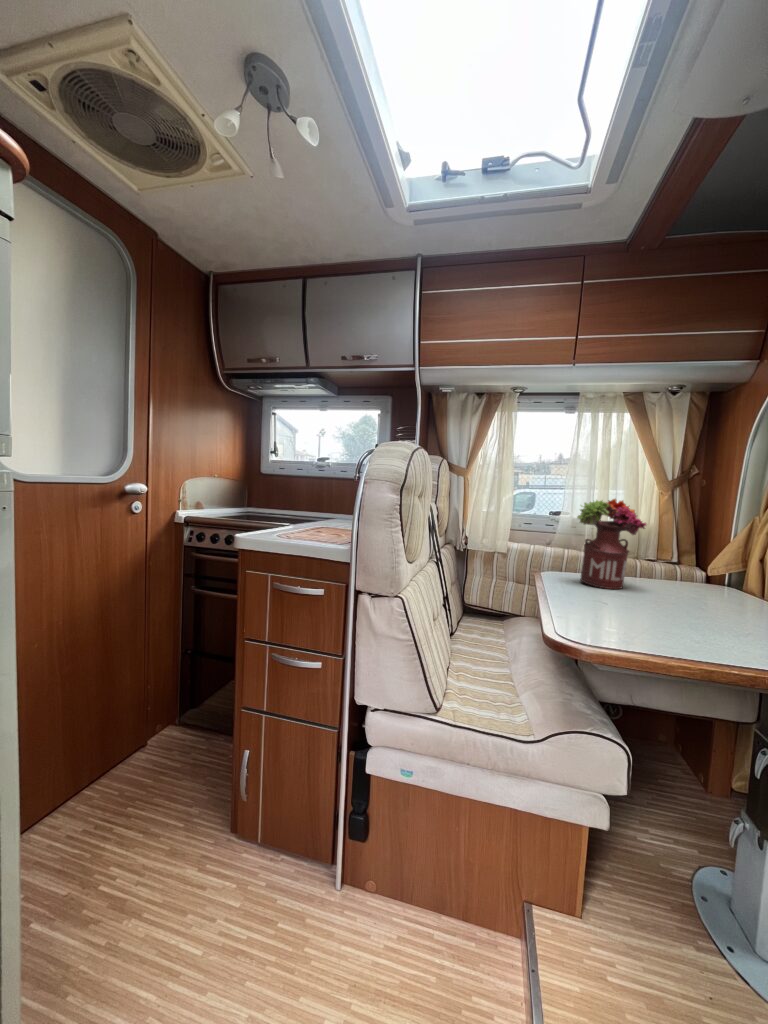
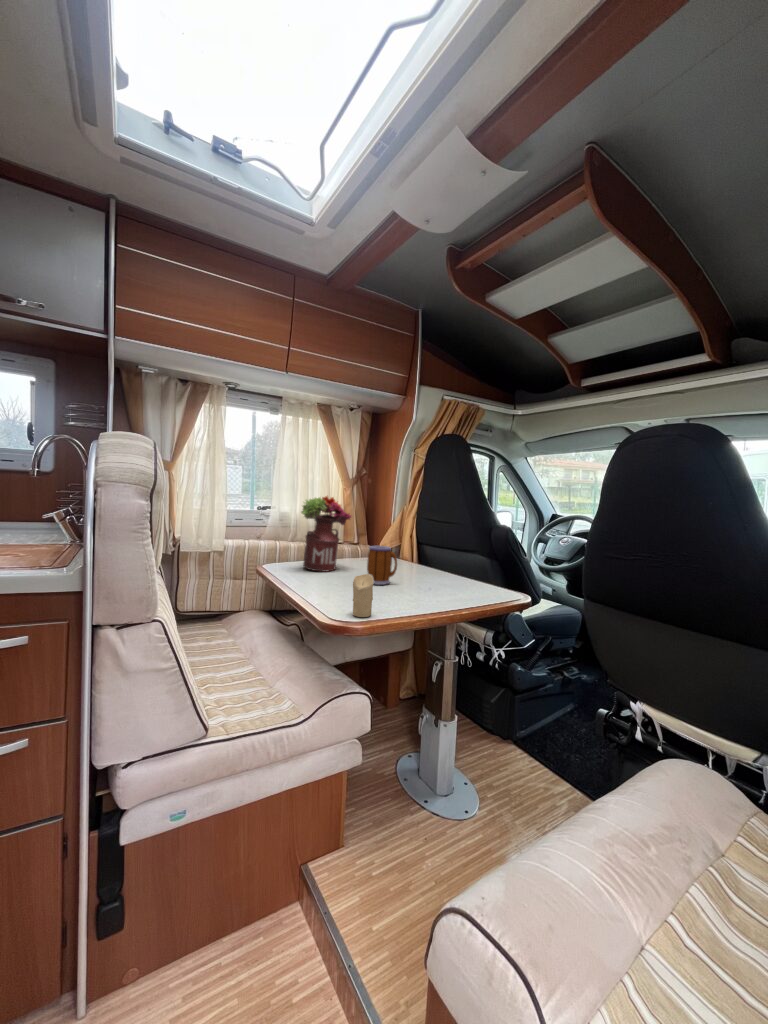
mug: none [653,562,702,616] -> present [367,546,397,585]
candle: none [595,590,624,643] -> present [353,574,374,617]

